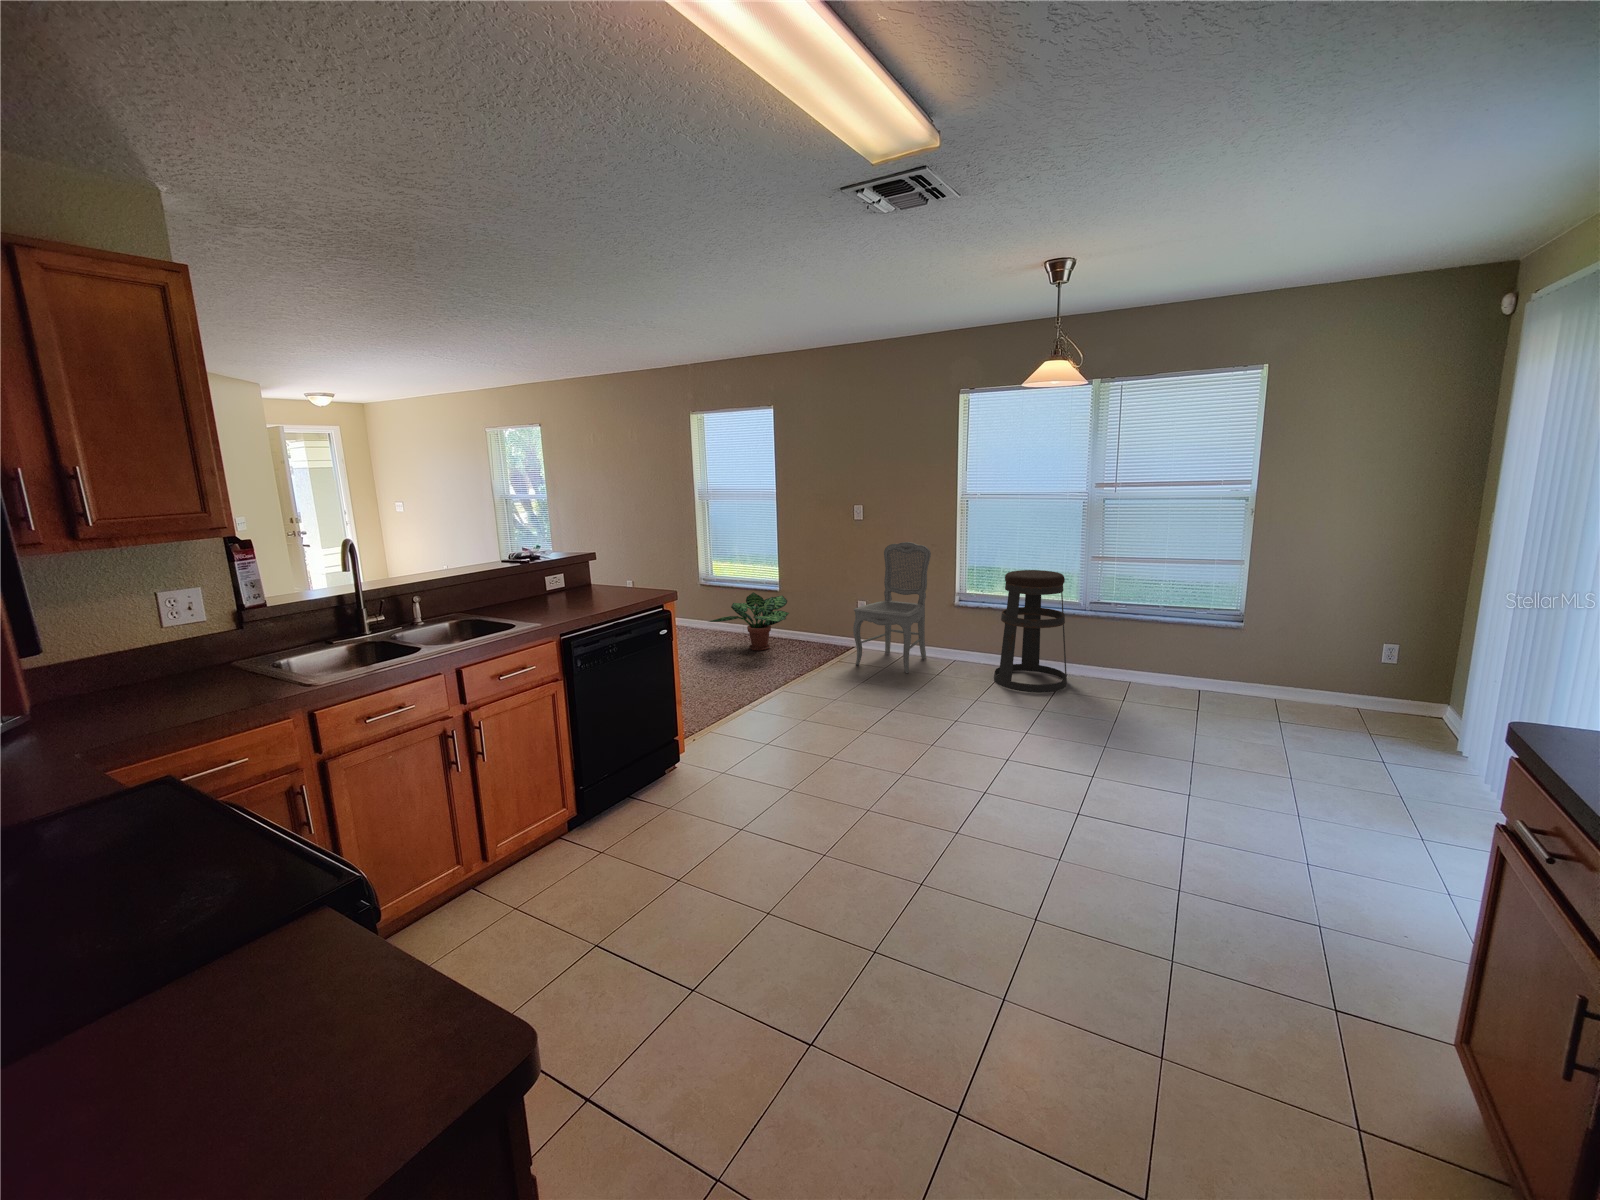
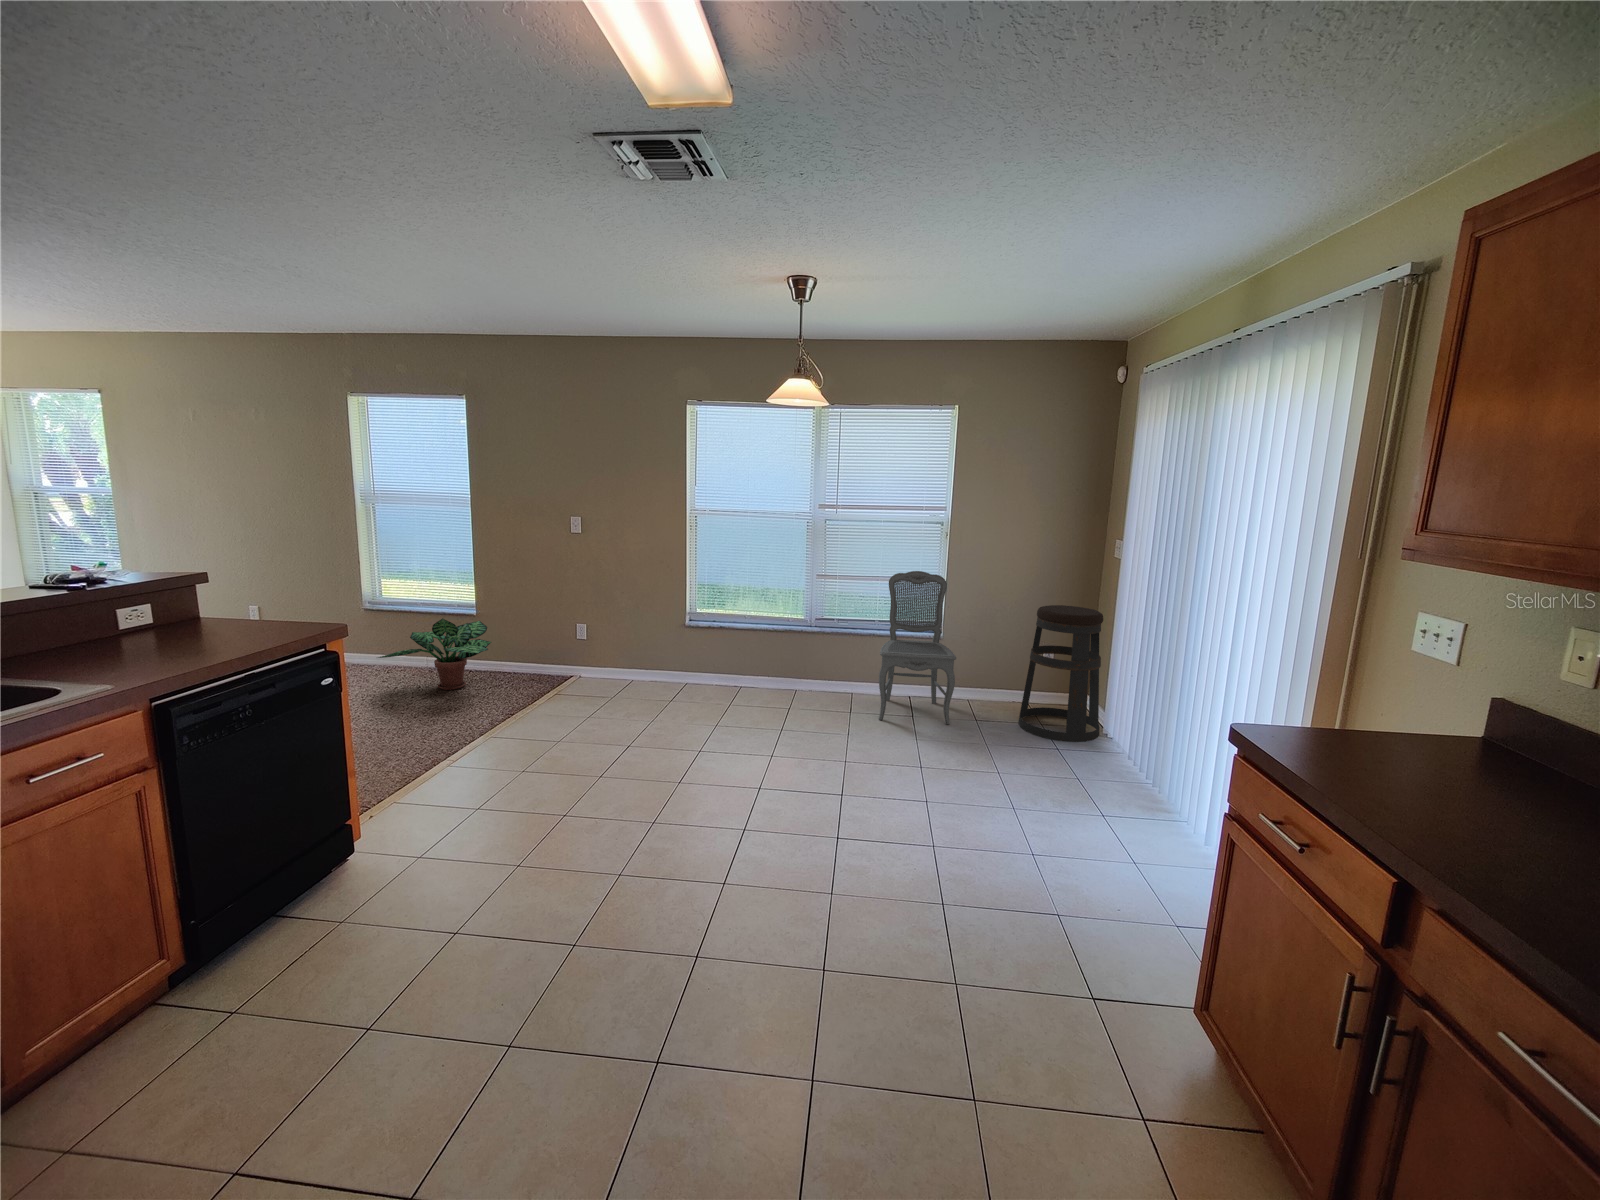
dining chair: present [853,542,931,673] -> present [879,571,956,724]
bar stool: present [994,570,1067,693] -> present [1018,605,1103,742]

